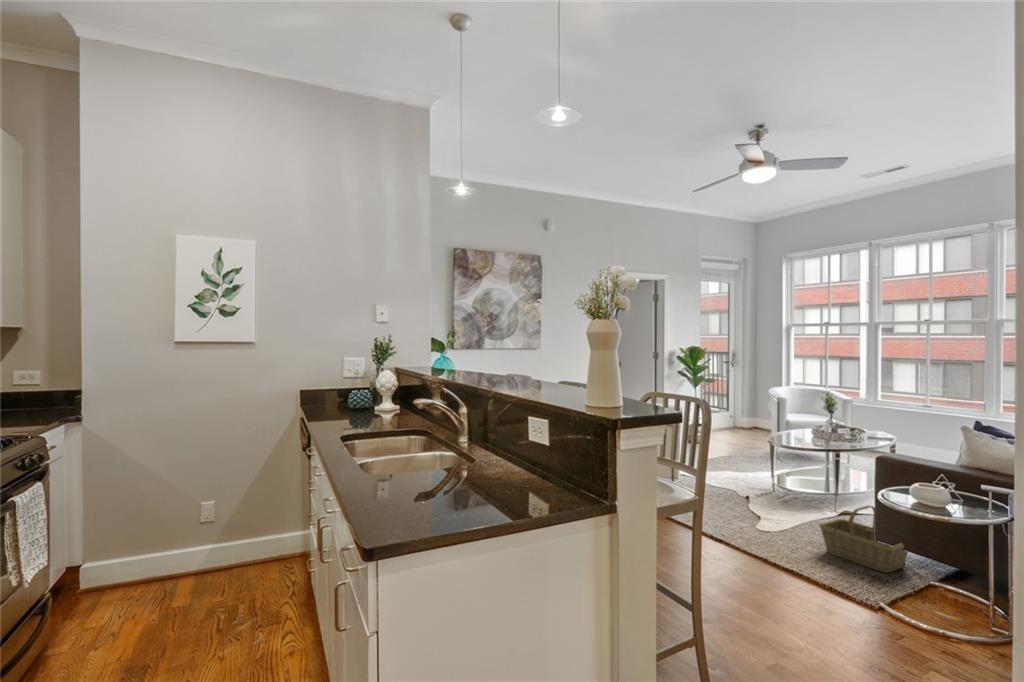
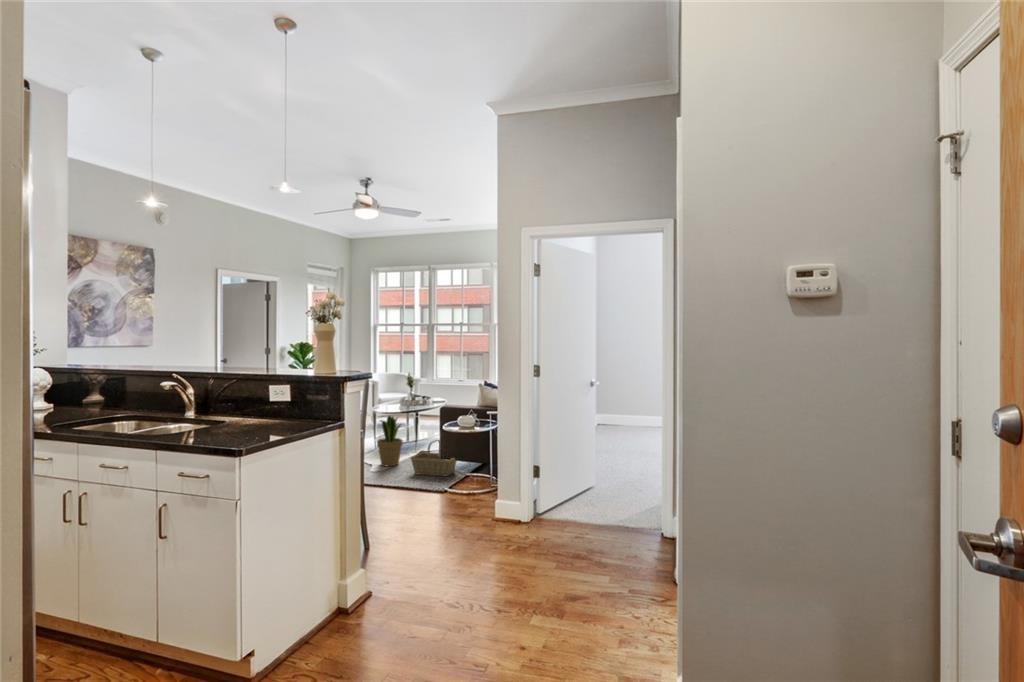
potted plant: none [770,452,815,528] -> present [377,415,403,466]

